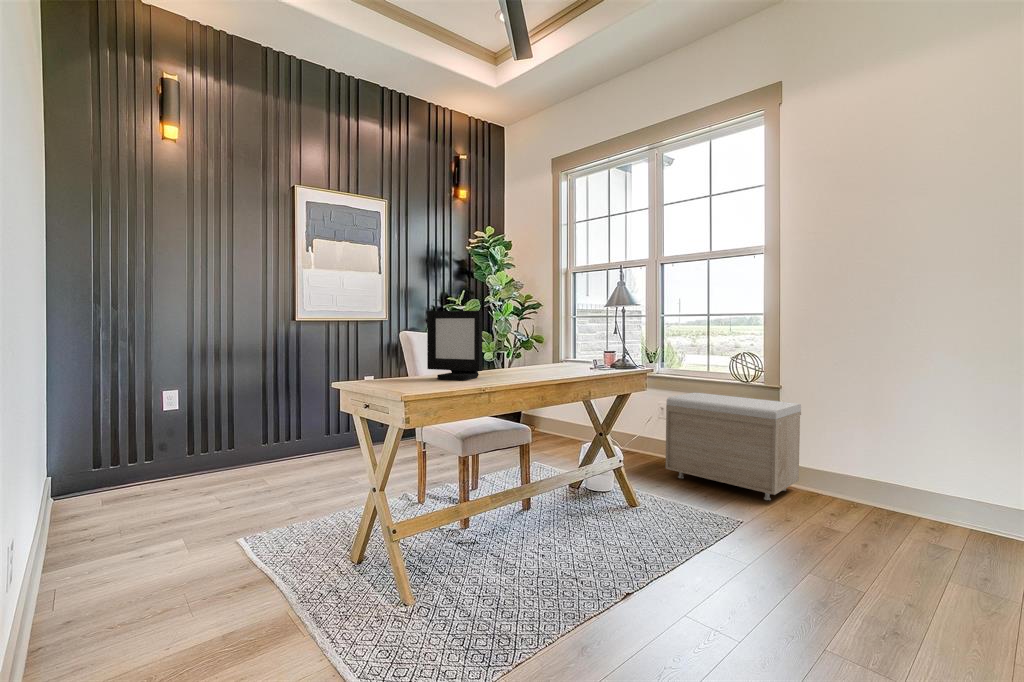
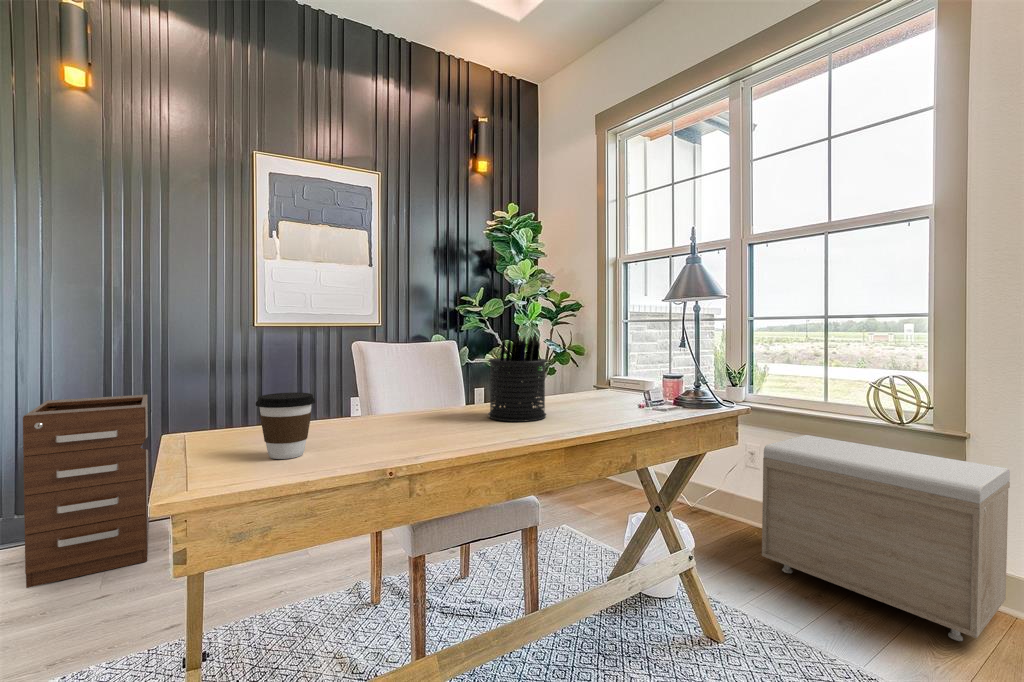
picture frame: present [427,311,482,380] -> none [346,310,437,437]
pen holder: none [503,323,538,375] -> present [488,333,547,422]
coffee cup: none [403,354,431,386] -> present [256,393,315,459]
filing cabinet: none [151,373,243,505] -> present [23,395,149,588]

